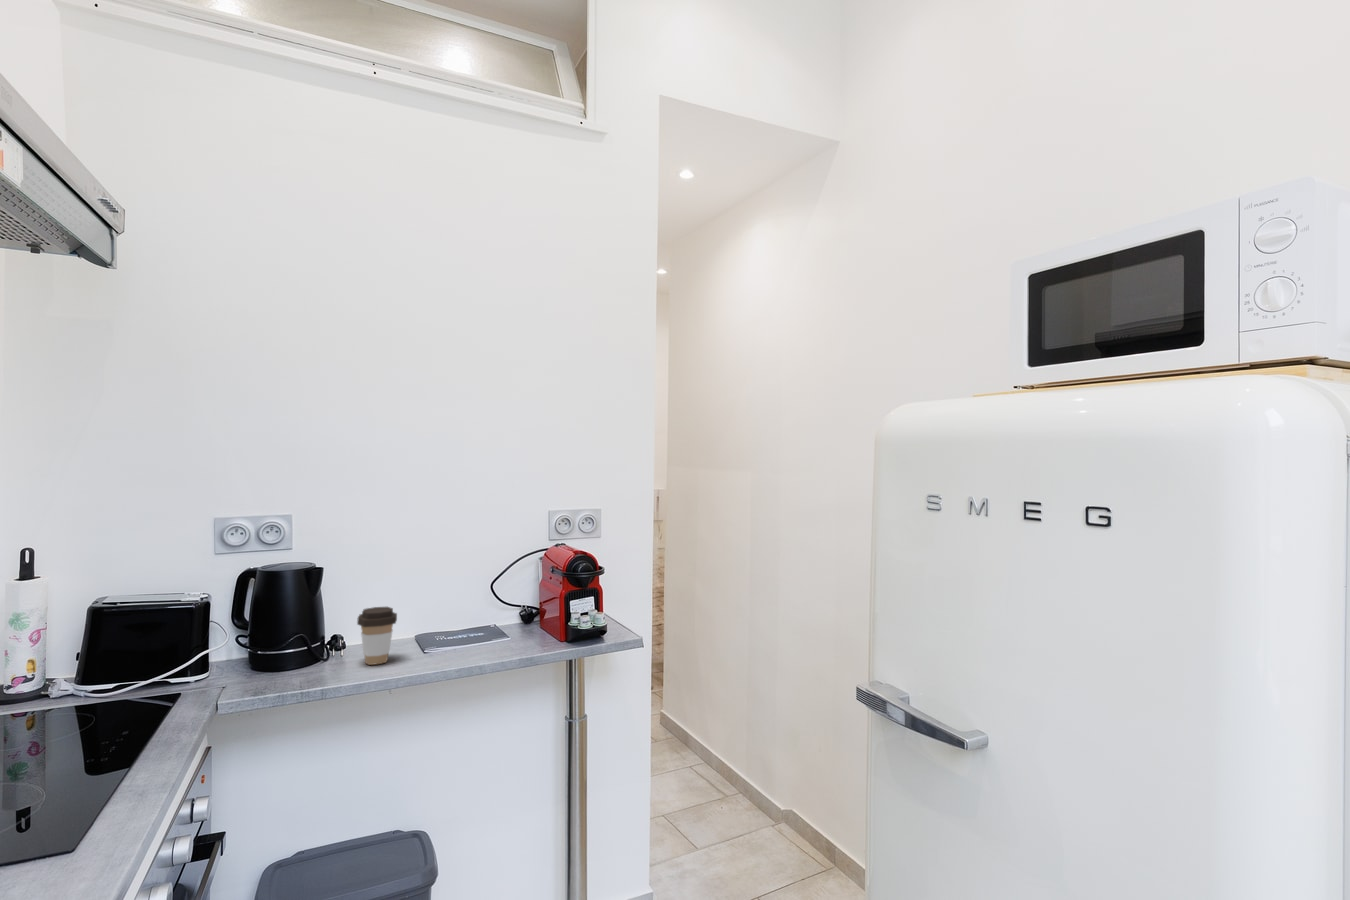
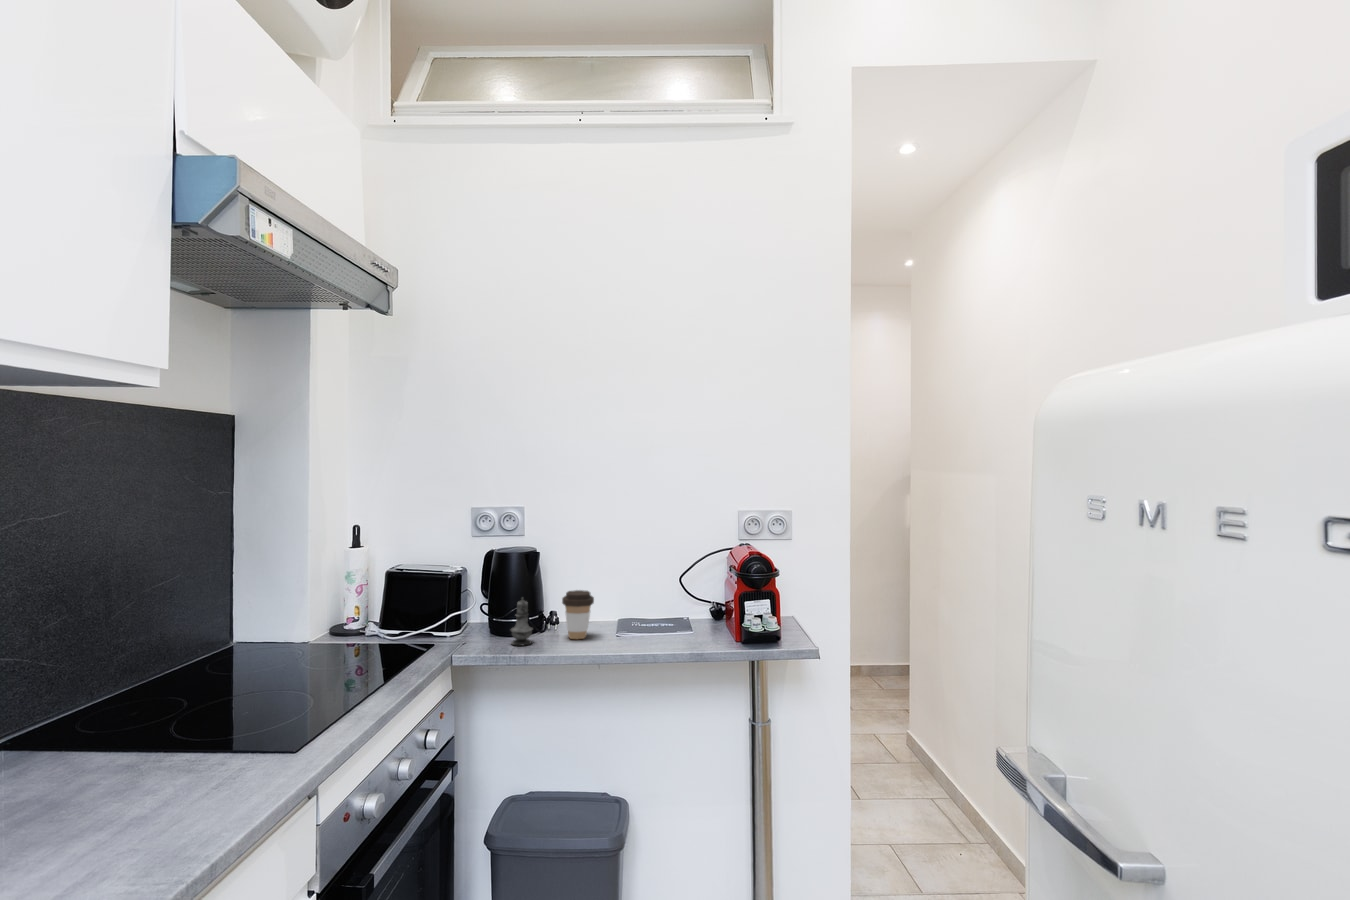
salt shaker: none [291,622,322,682] -> present [511,598,533,646]

